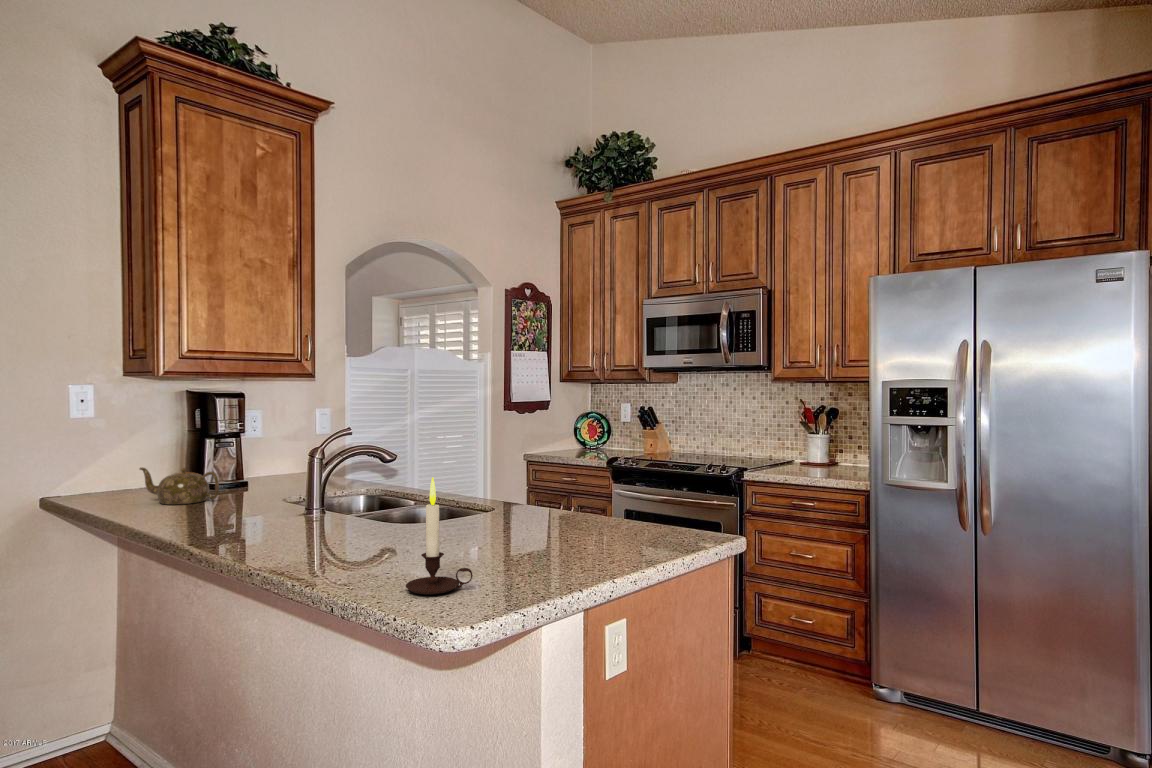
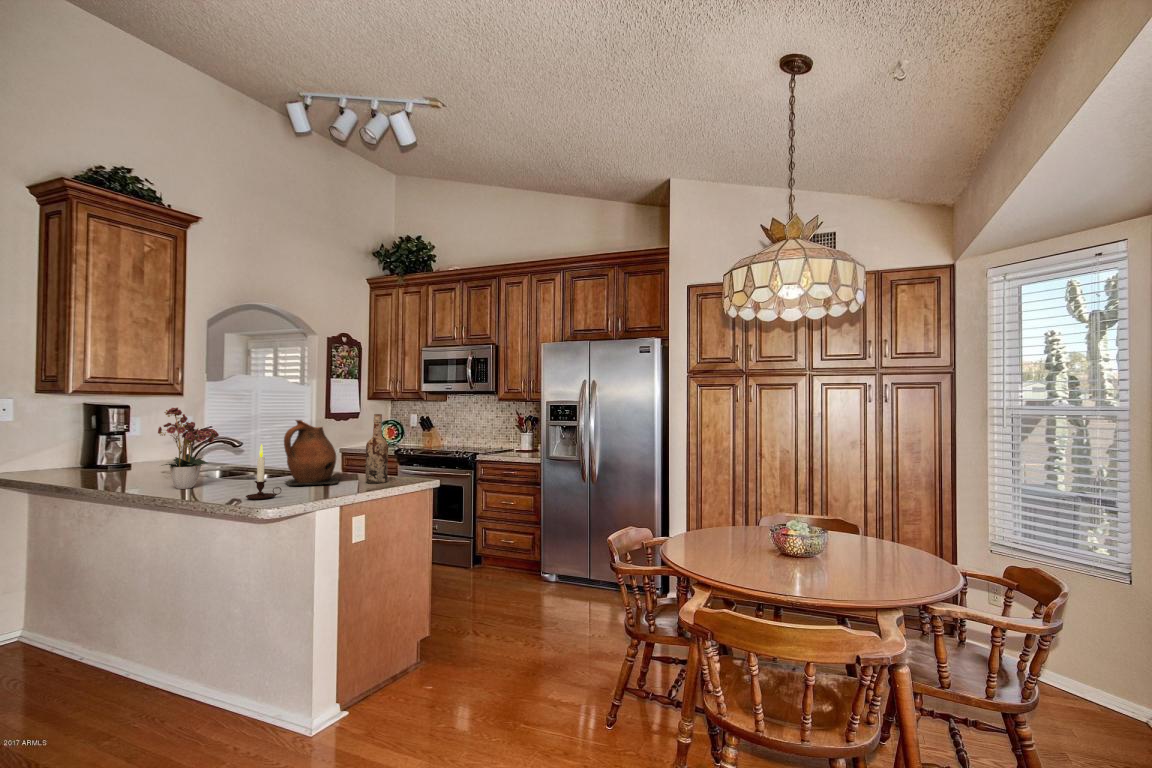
flower arrangement: none [254,392,366,547] -> present [158,407,219,489]
wine bottle: none [614,411,656,550] -> present [366,414,388,483]
ceramic pitcher: none [467,422,566,552] -> present [284,420,339,485]
teapot: present [140,467,219,505] -> none [51,453,113,476]

